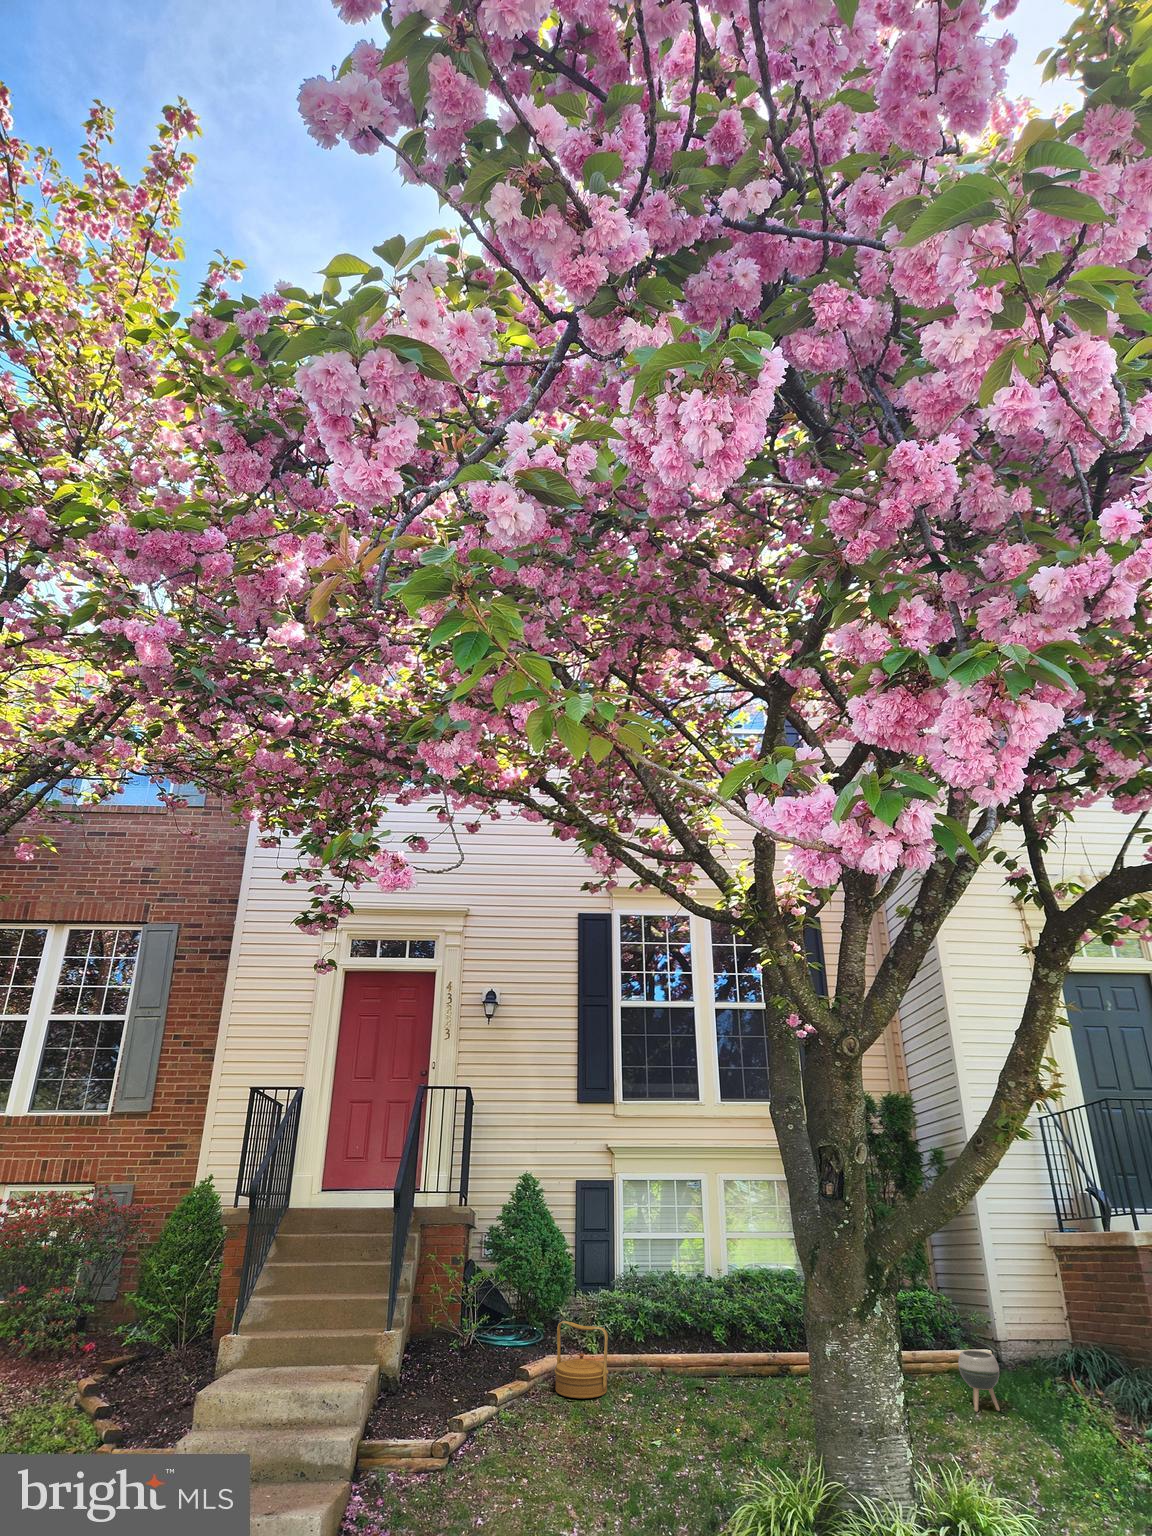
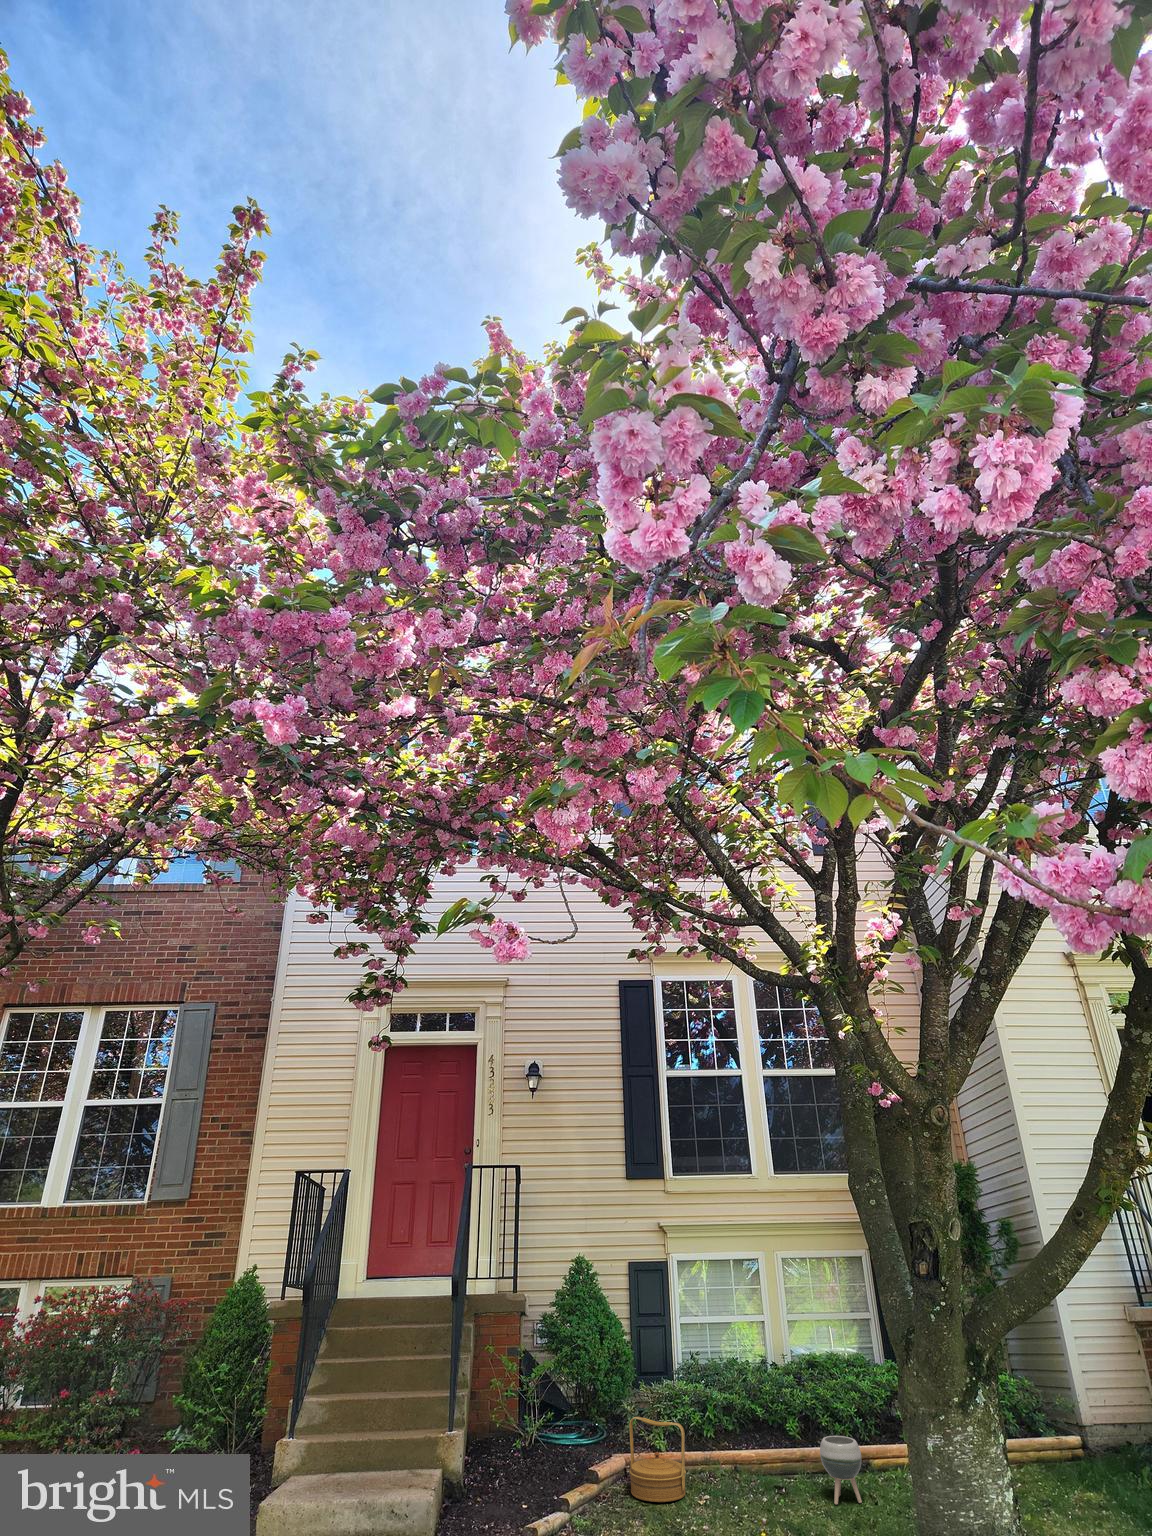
planter: present [958,1350,1000,1412] -> present [820,1436,862,1505]

